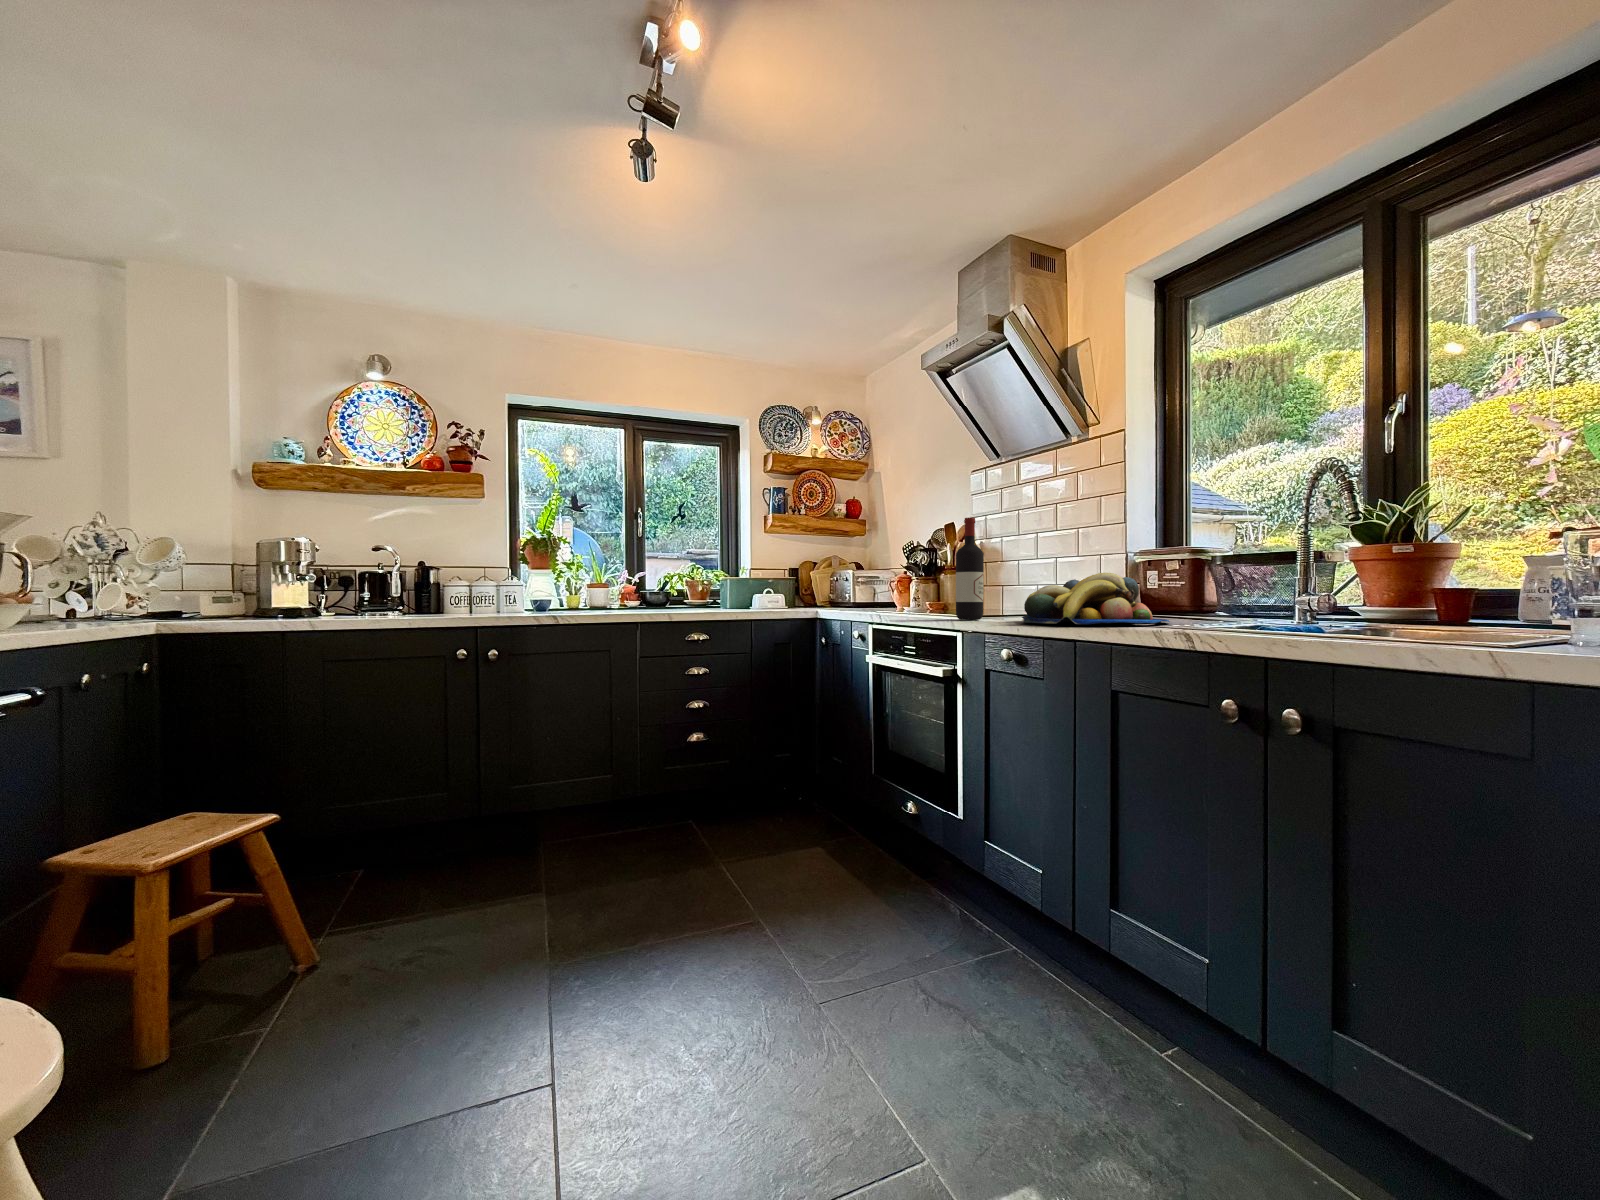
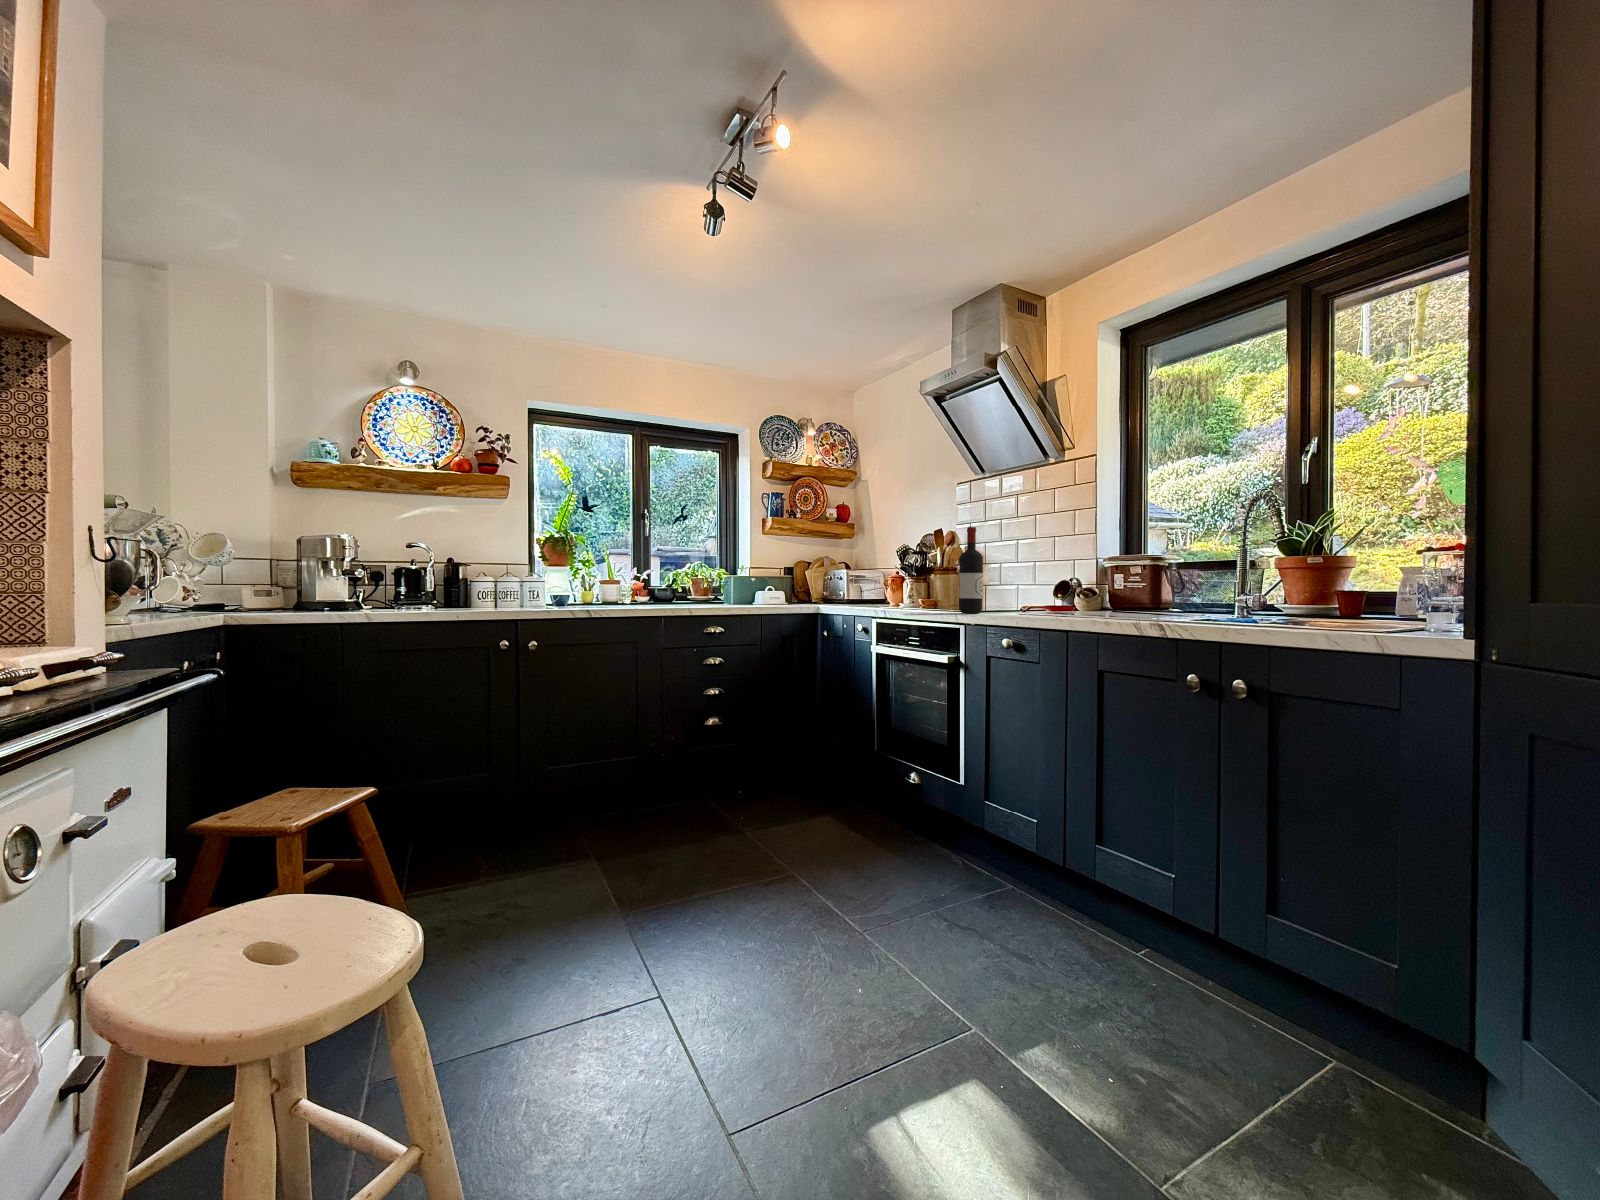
fruit bowl: present [1022,573,1169,624] -> none [1019,575,1140,617]

